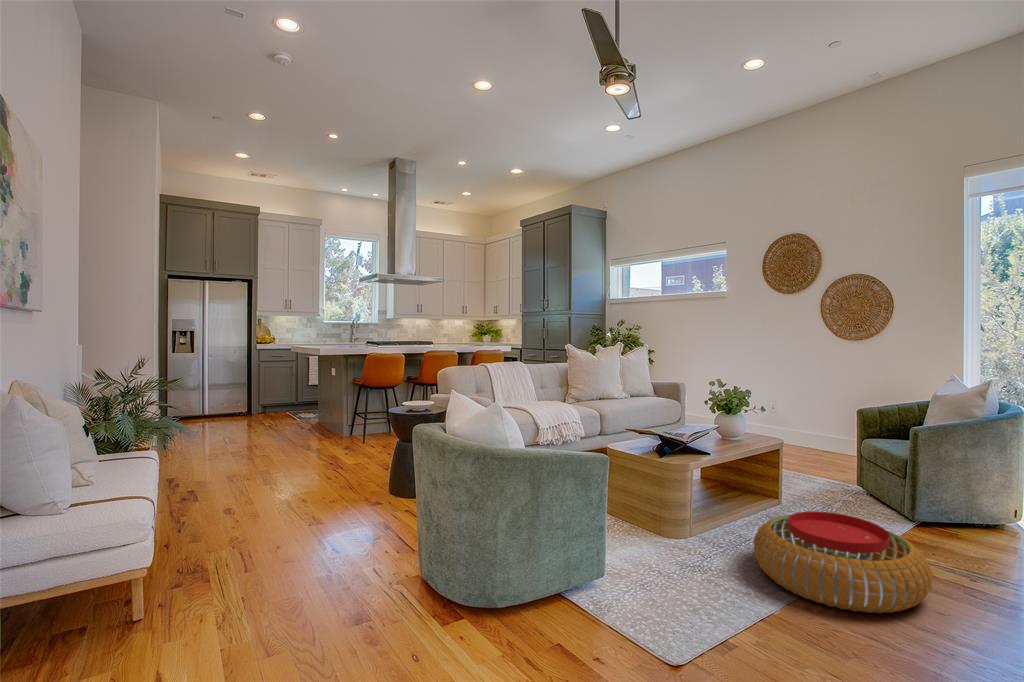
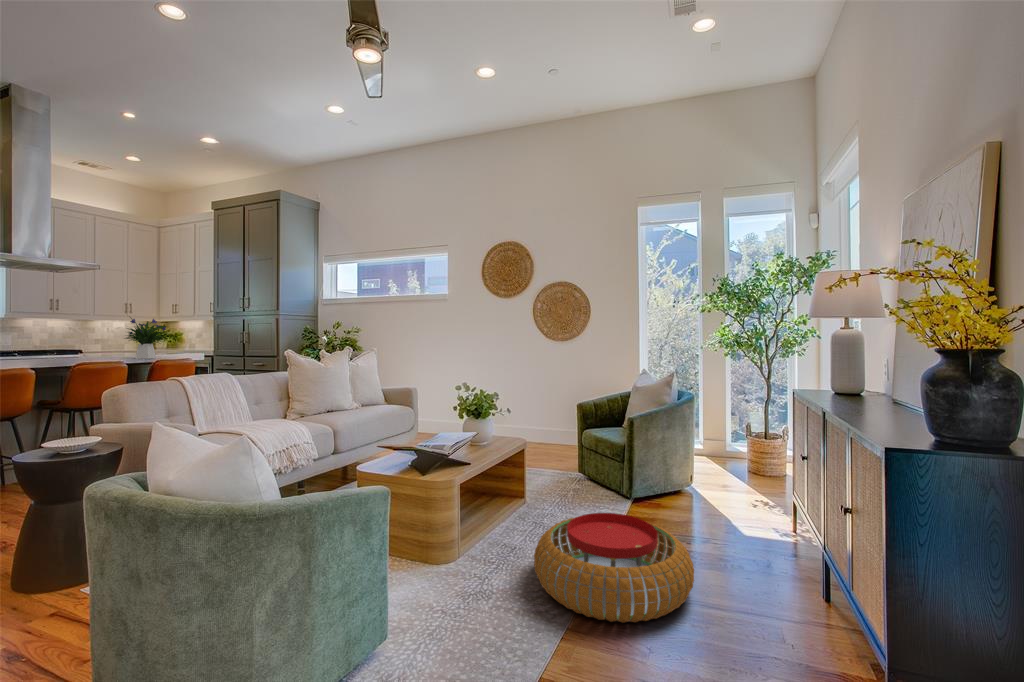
flower arrangement: none [459,318,490,351] -> present [125,317,166,359]

